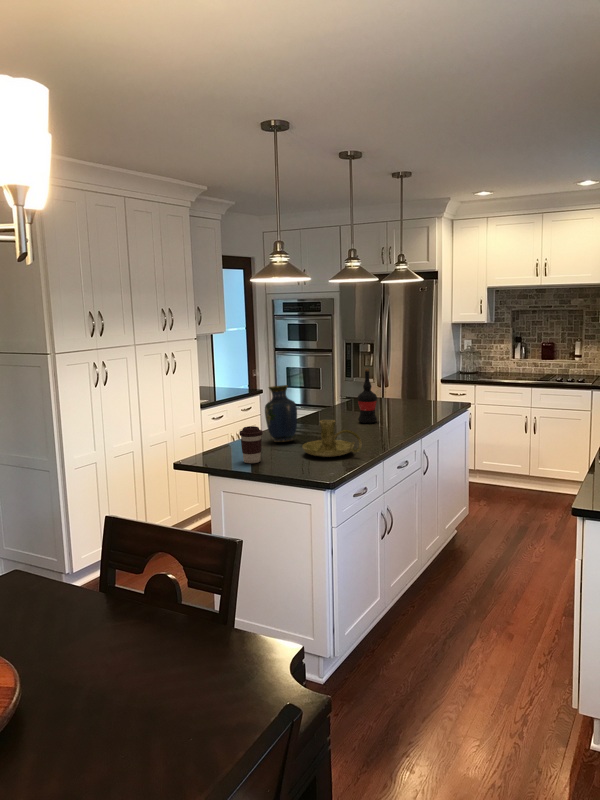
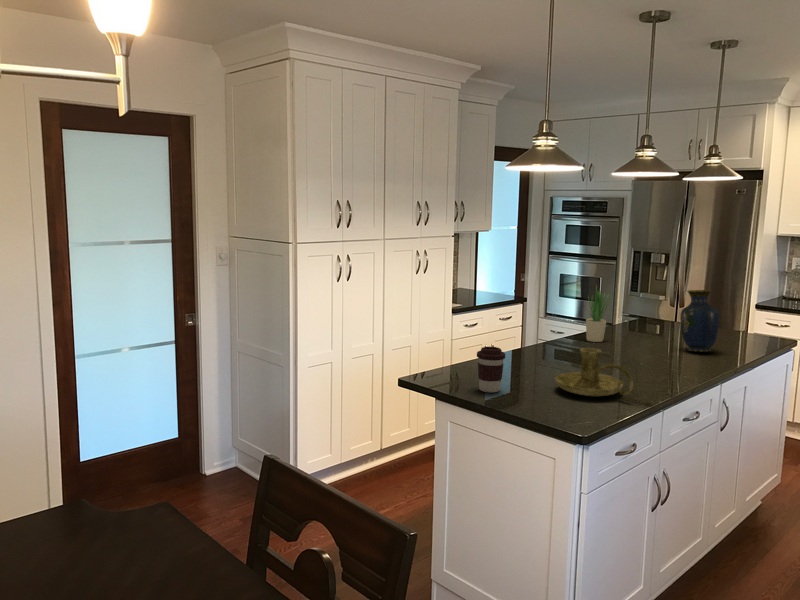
wine bottle: present [358,369,377,423] -> none [636,286,664,354]
potted plant: none [316,370,336,418] -> present [586,285,611,342]
vase: present [265,385,297,442] -> present [680,290,719,352]

